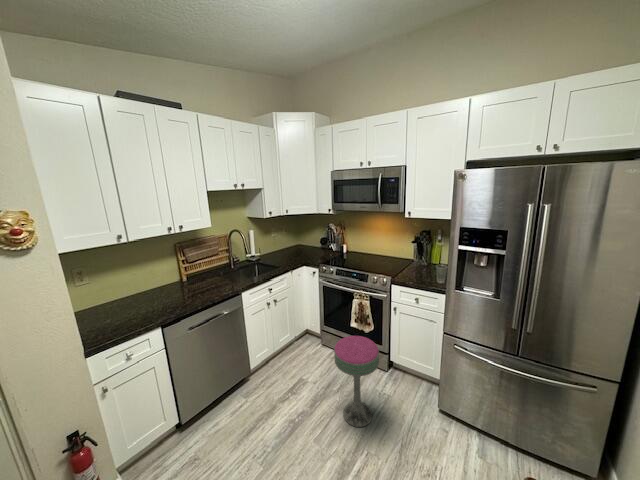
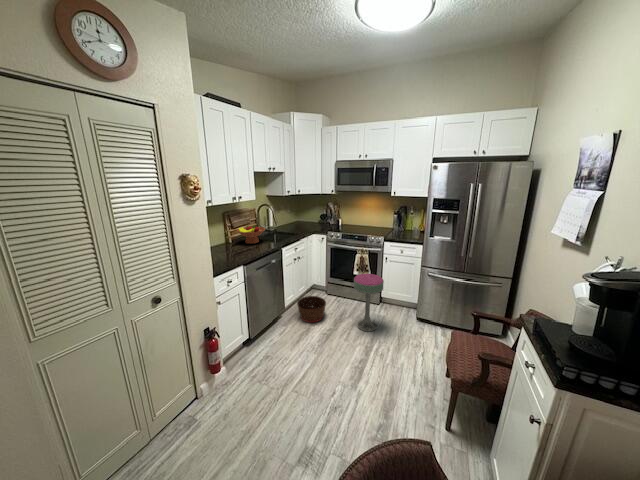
fruit bowl: none [187,261,226,285] -> present [237,226,265,244]
basket: none [265,354,305,397] -> present [297,296,326,322]

